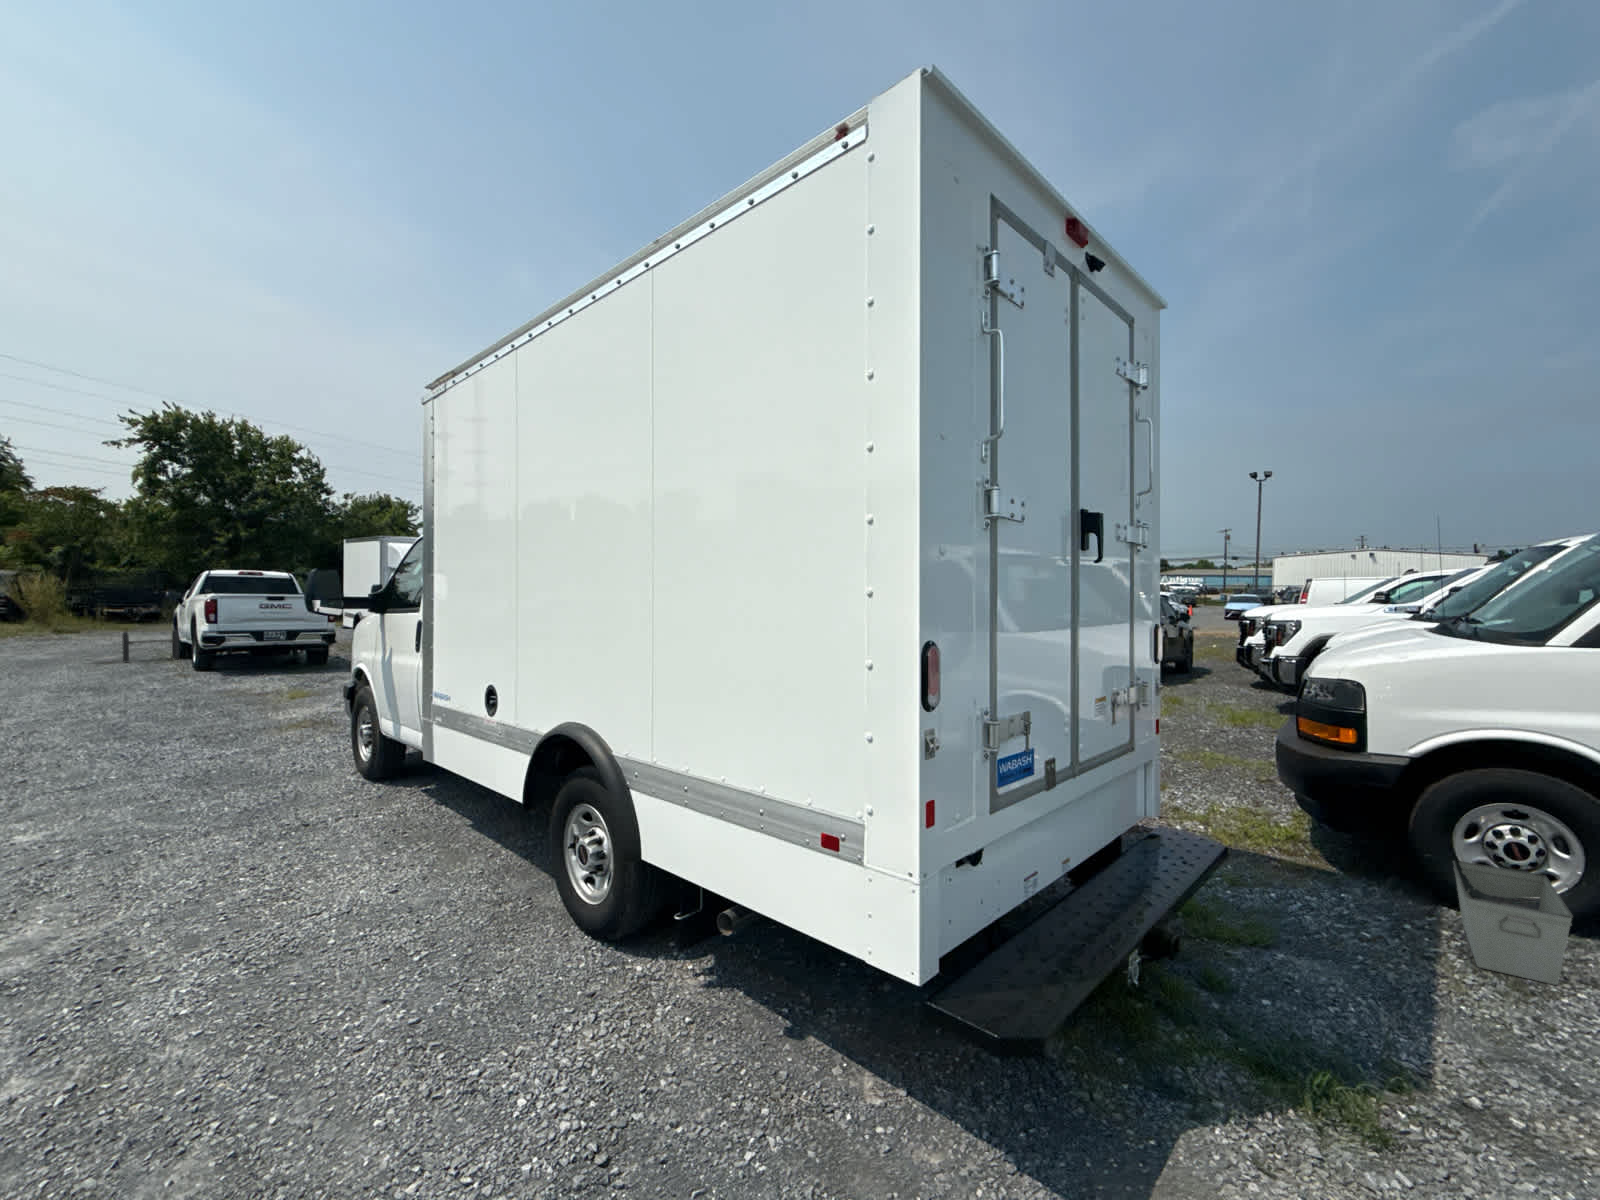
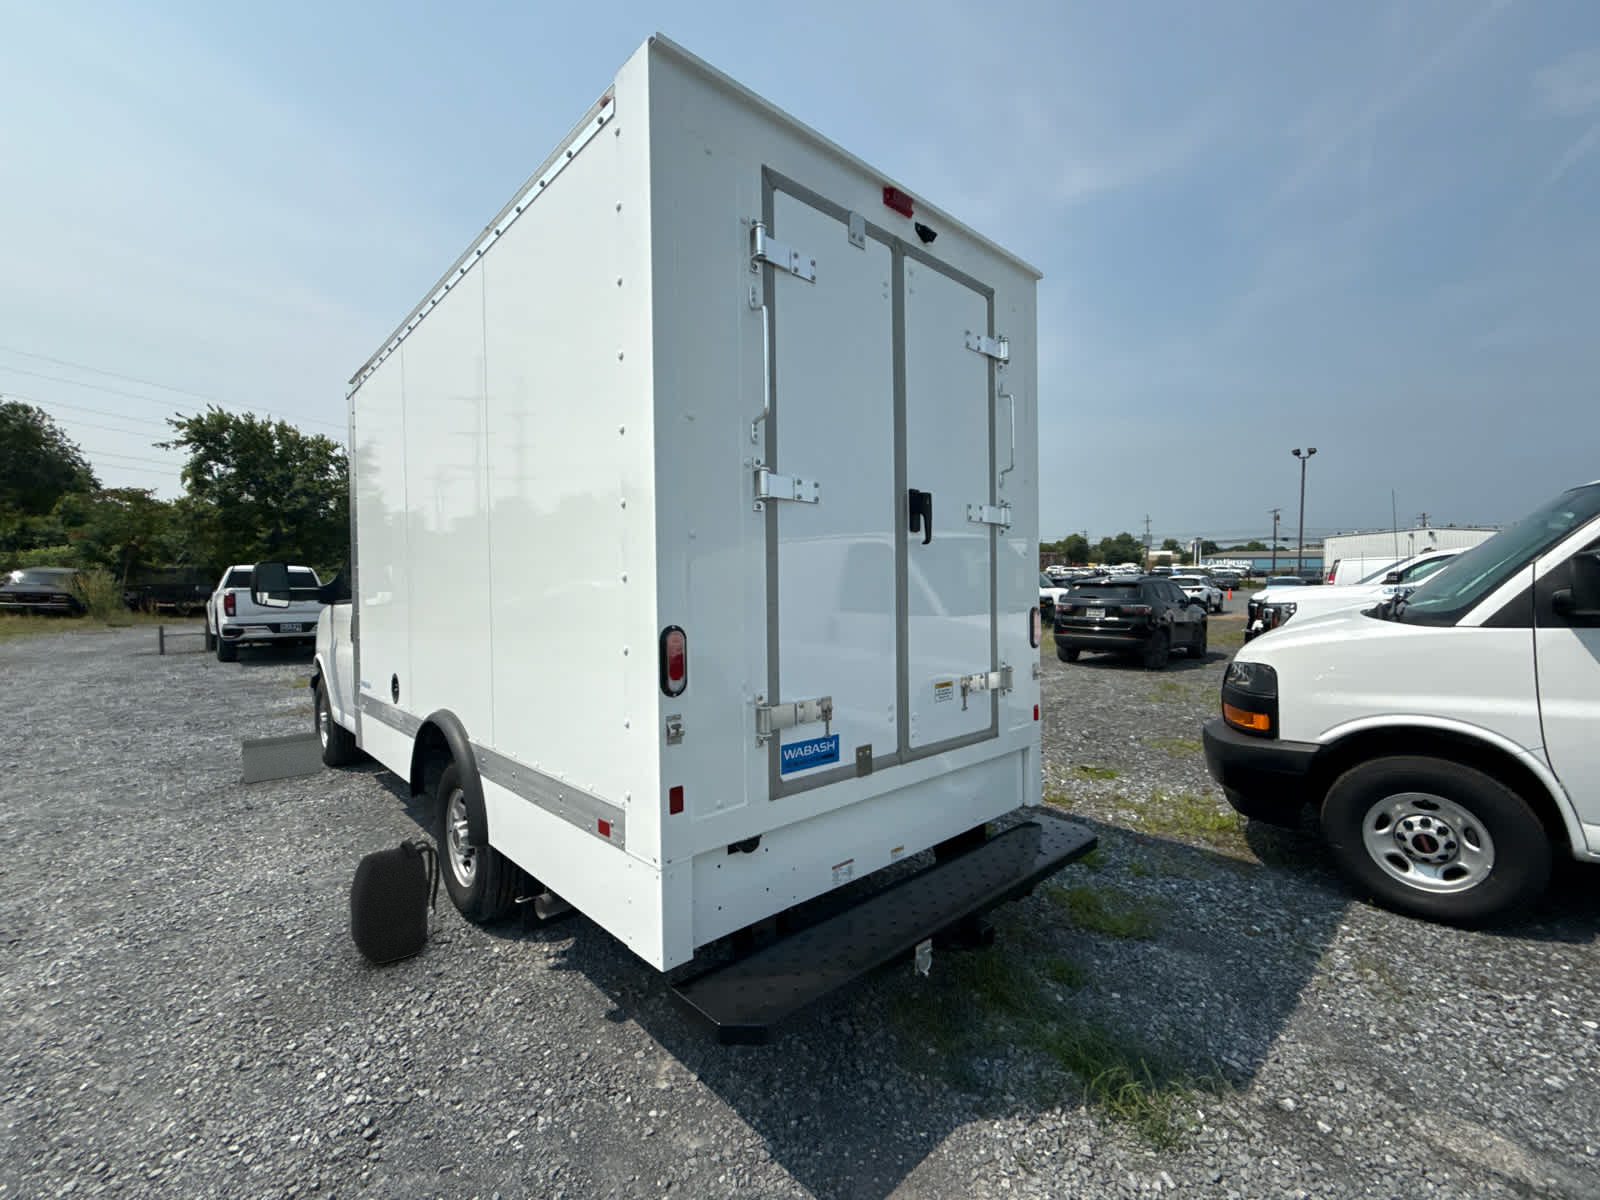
backpack: none [491,858,589,986] -> present [350,840,451,964]
storage bin: present [1453,860,1573,985] -> present [242,732,322,783]

